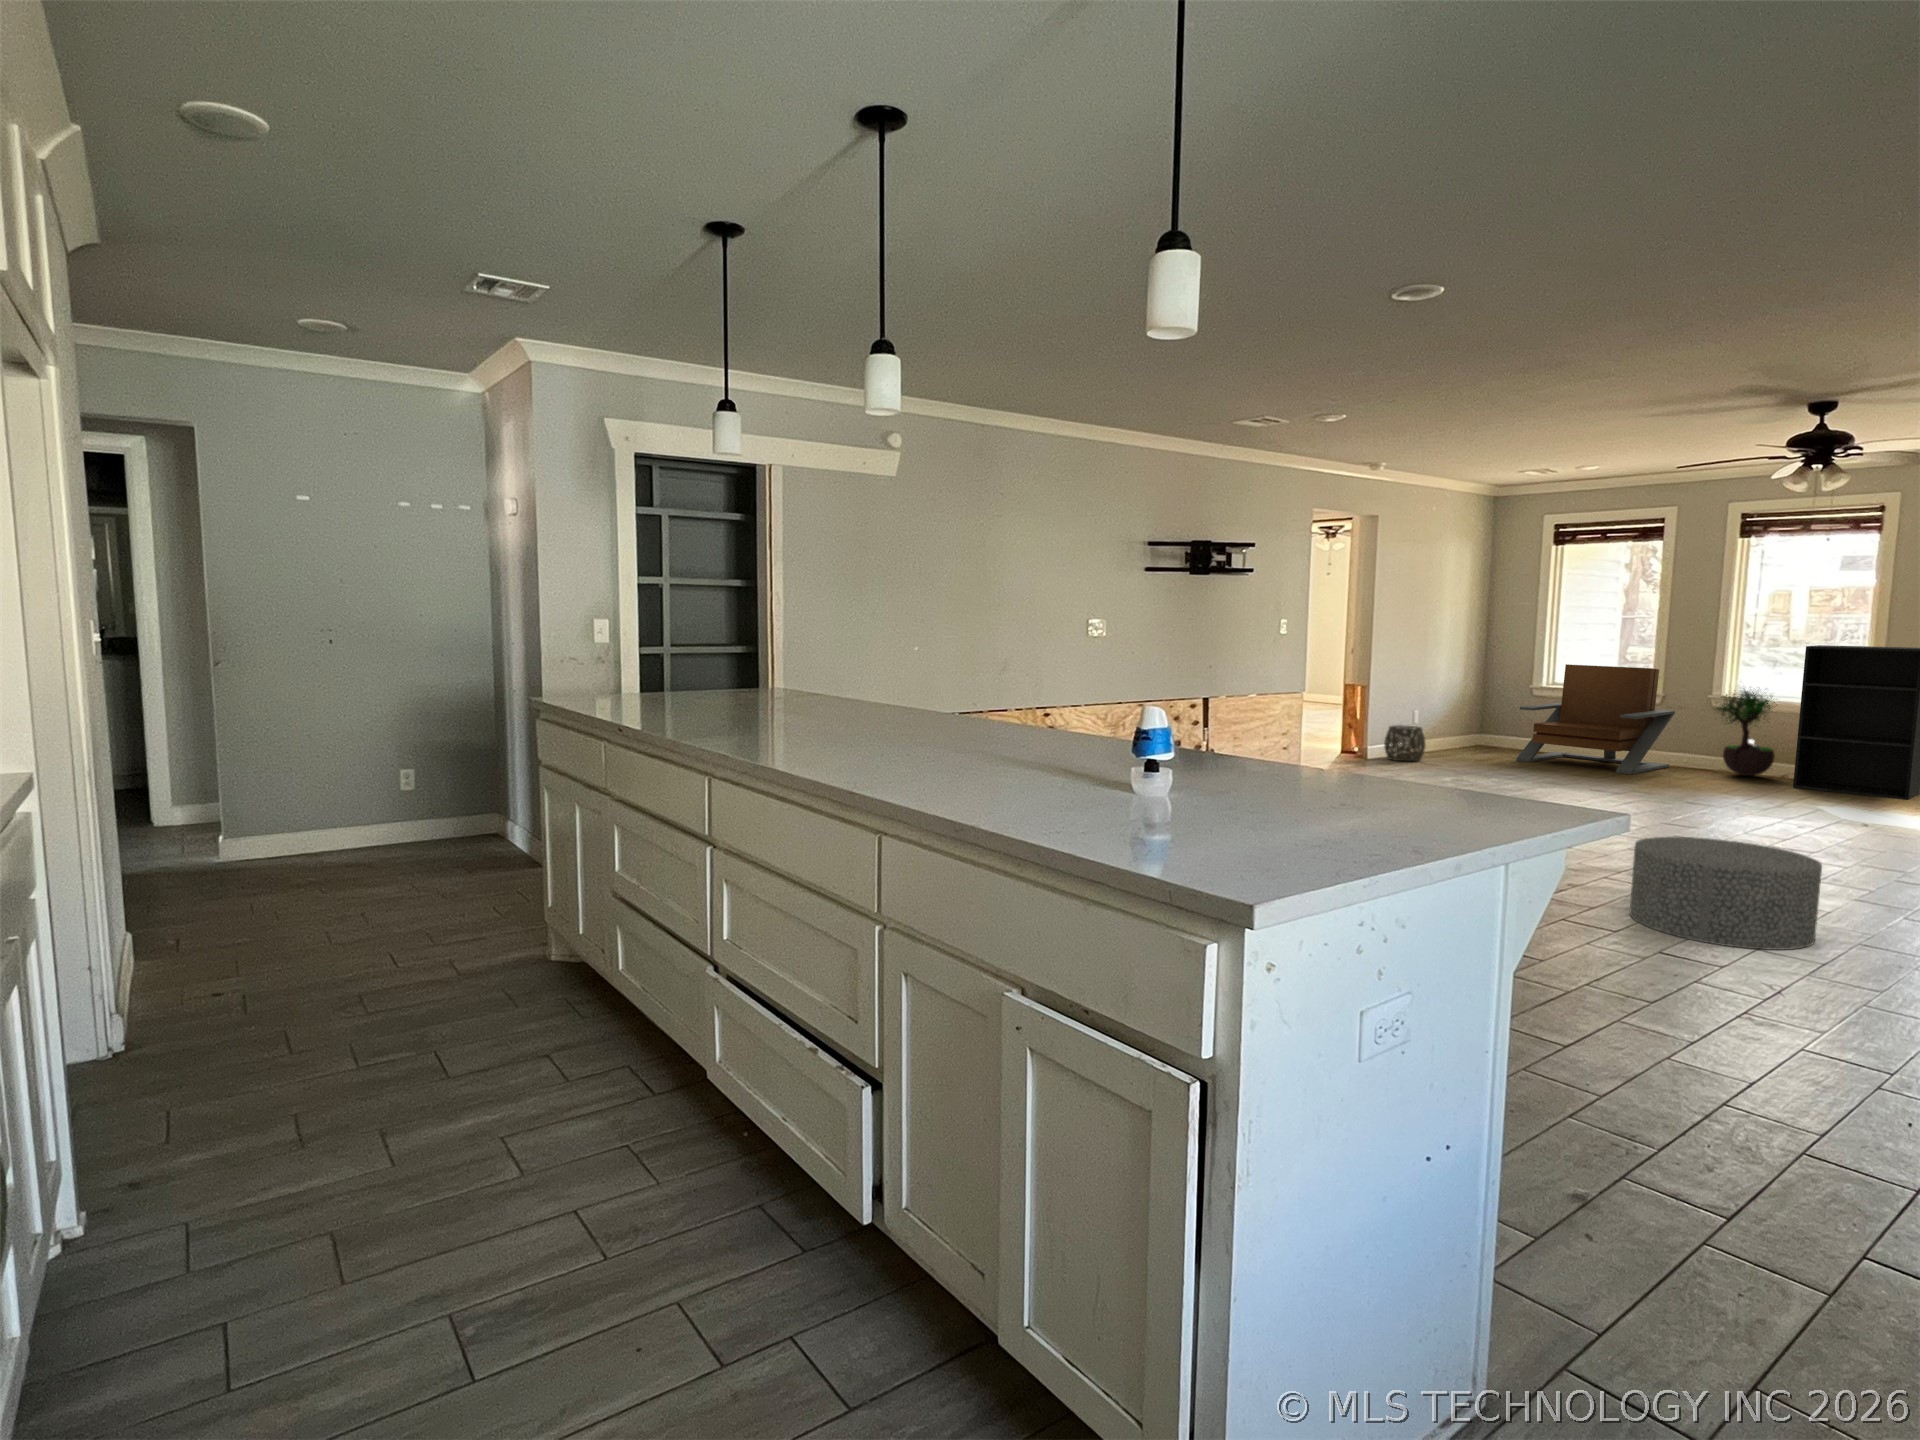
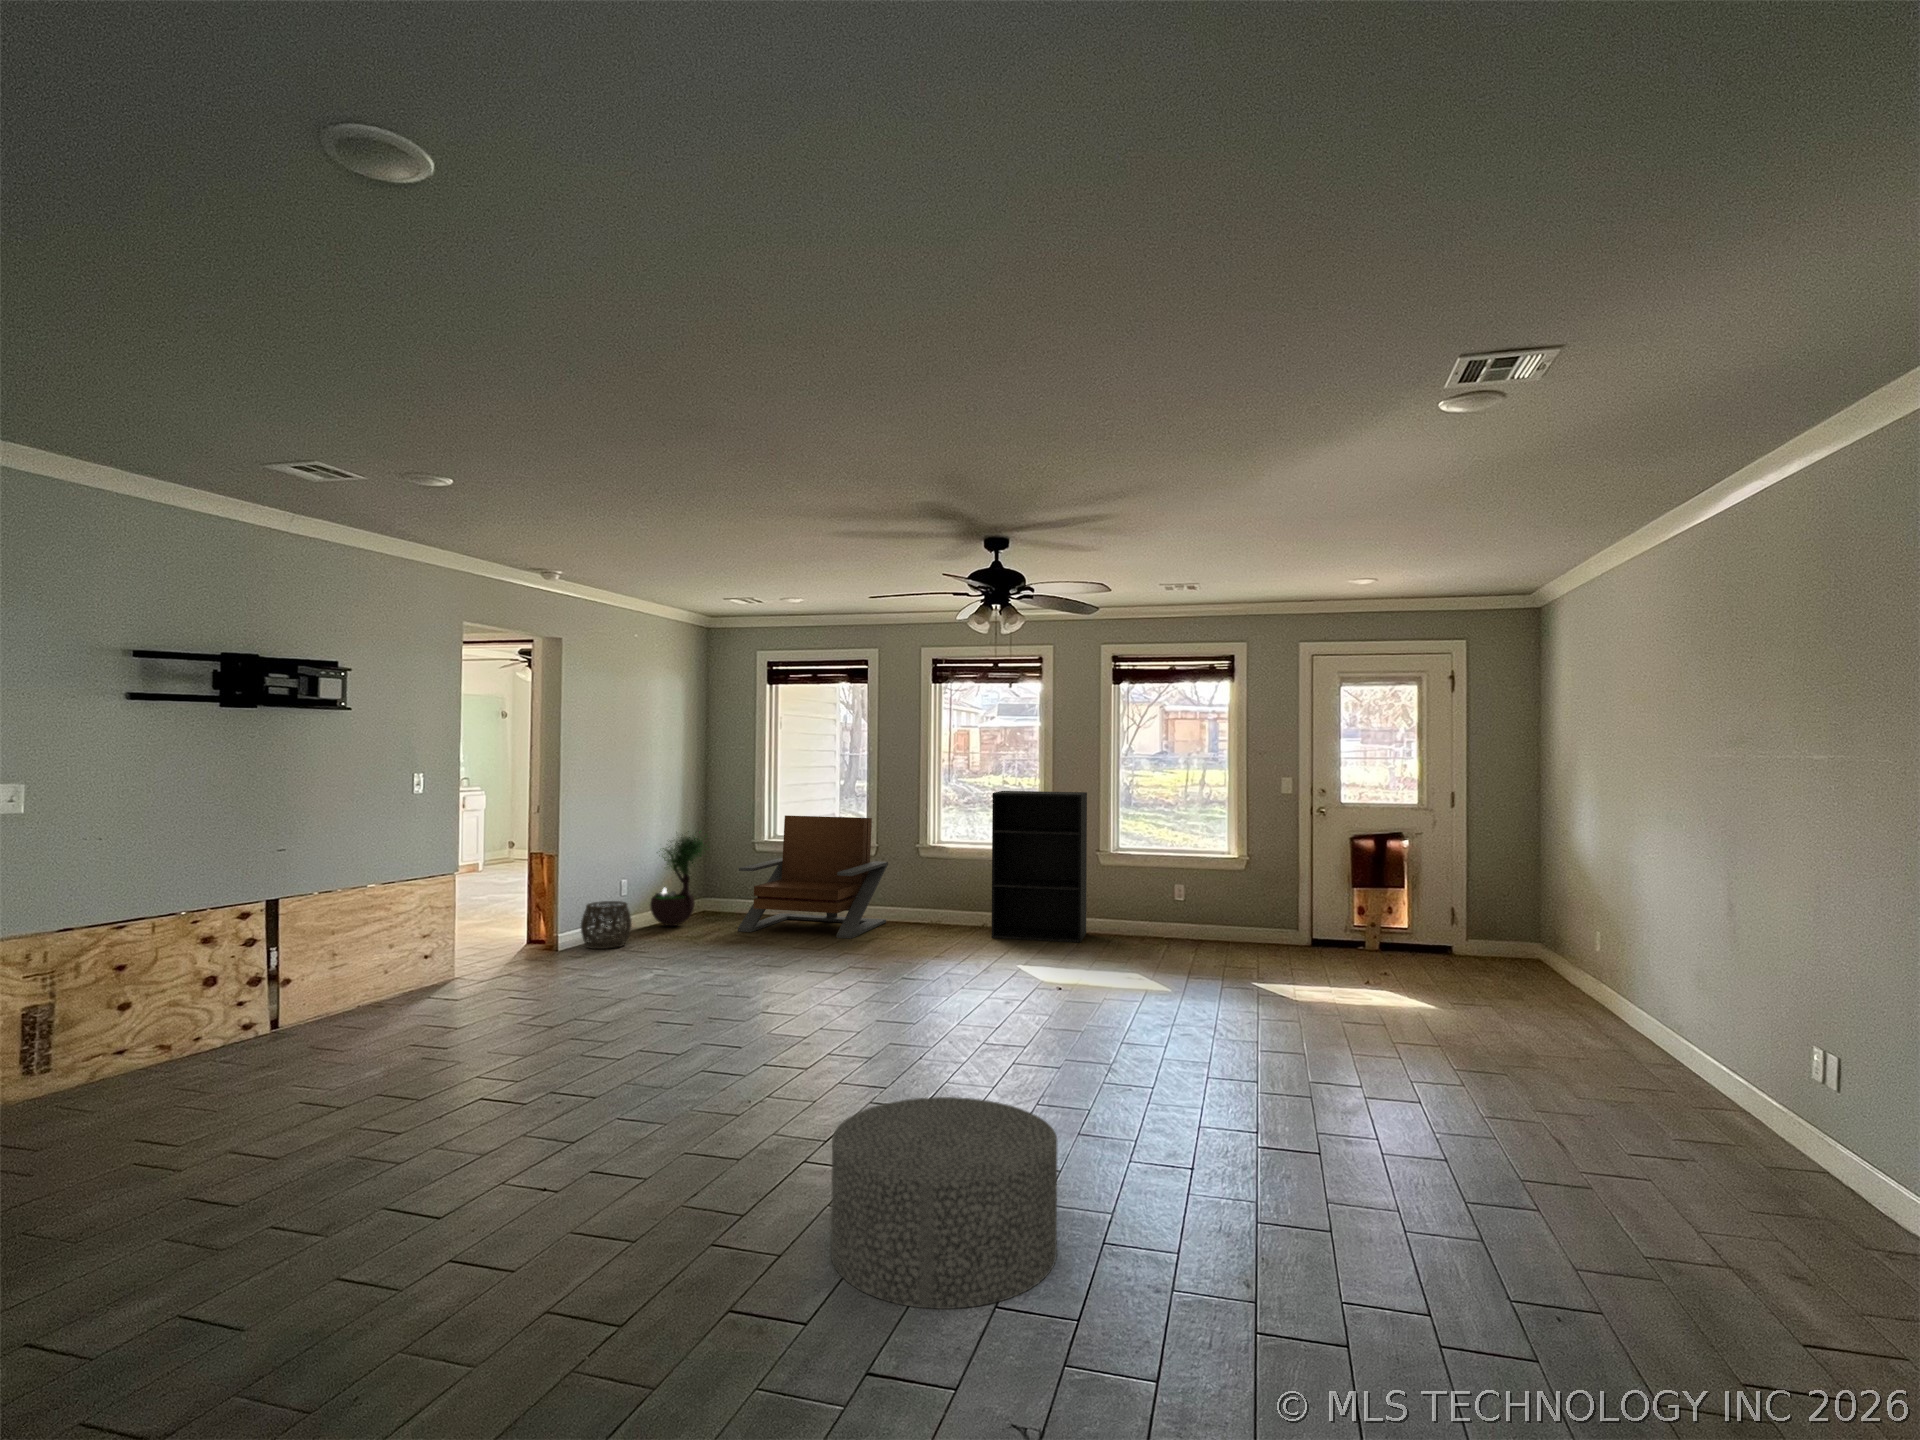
potted tree: present [1715,688,1775,776] -> present [650,831,703,926]

